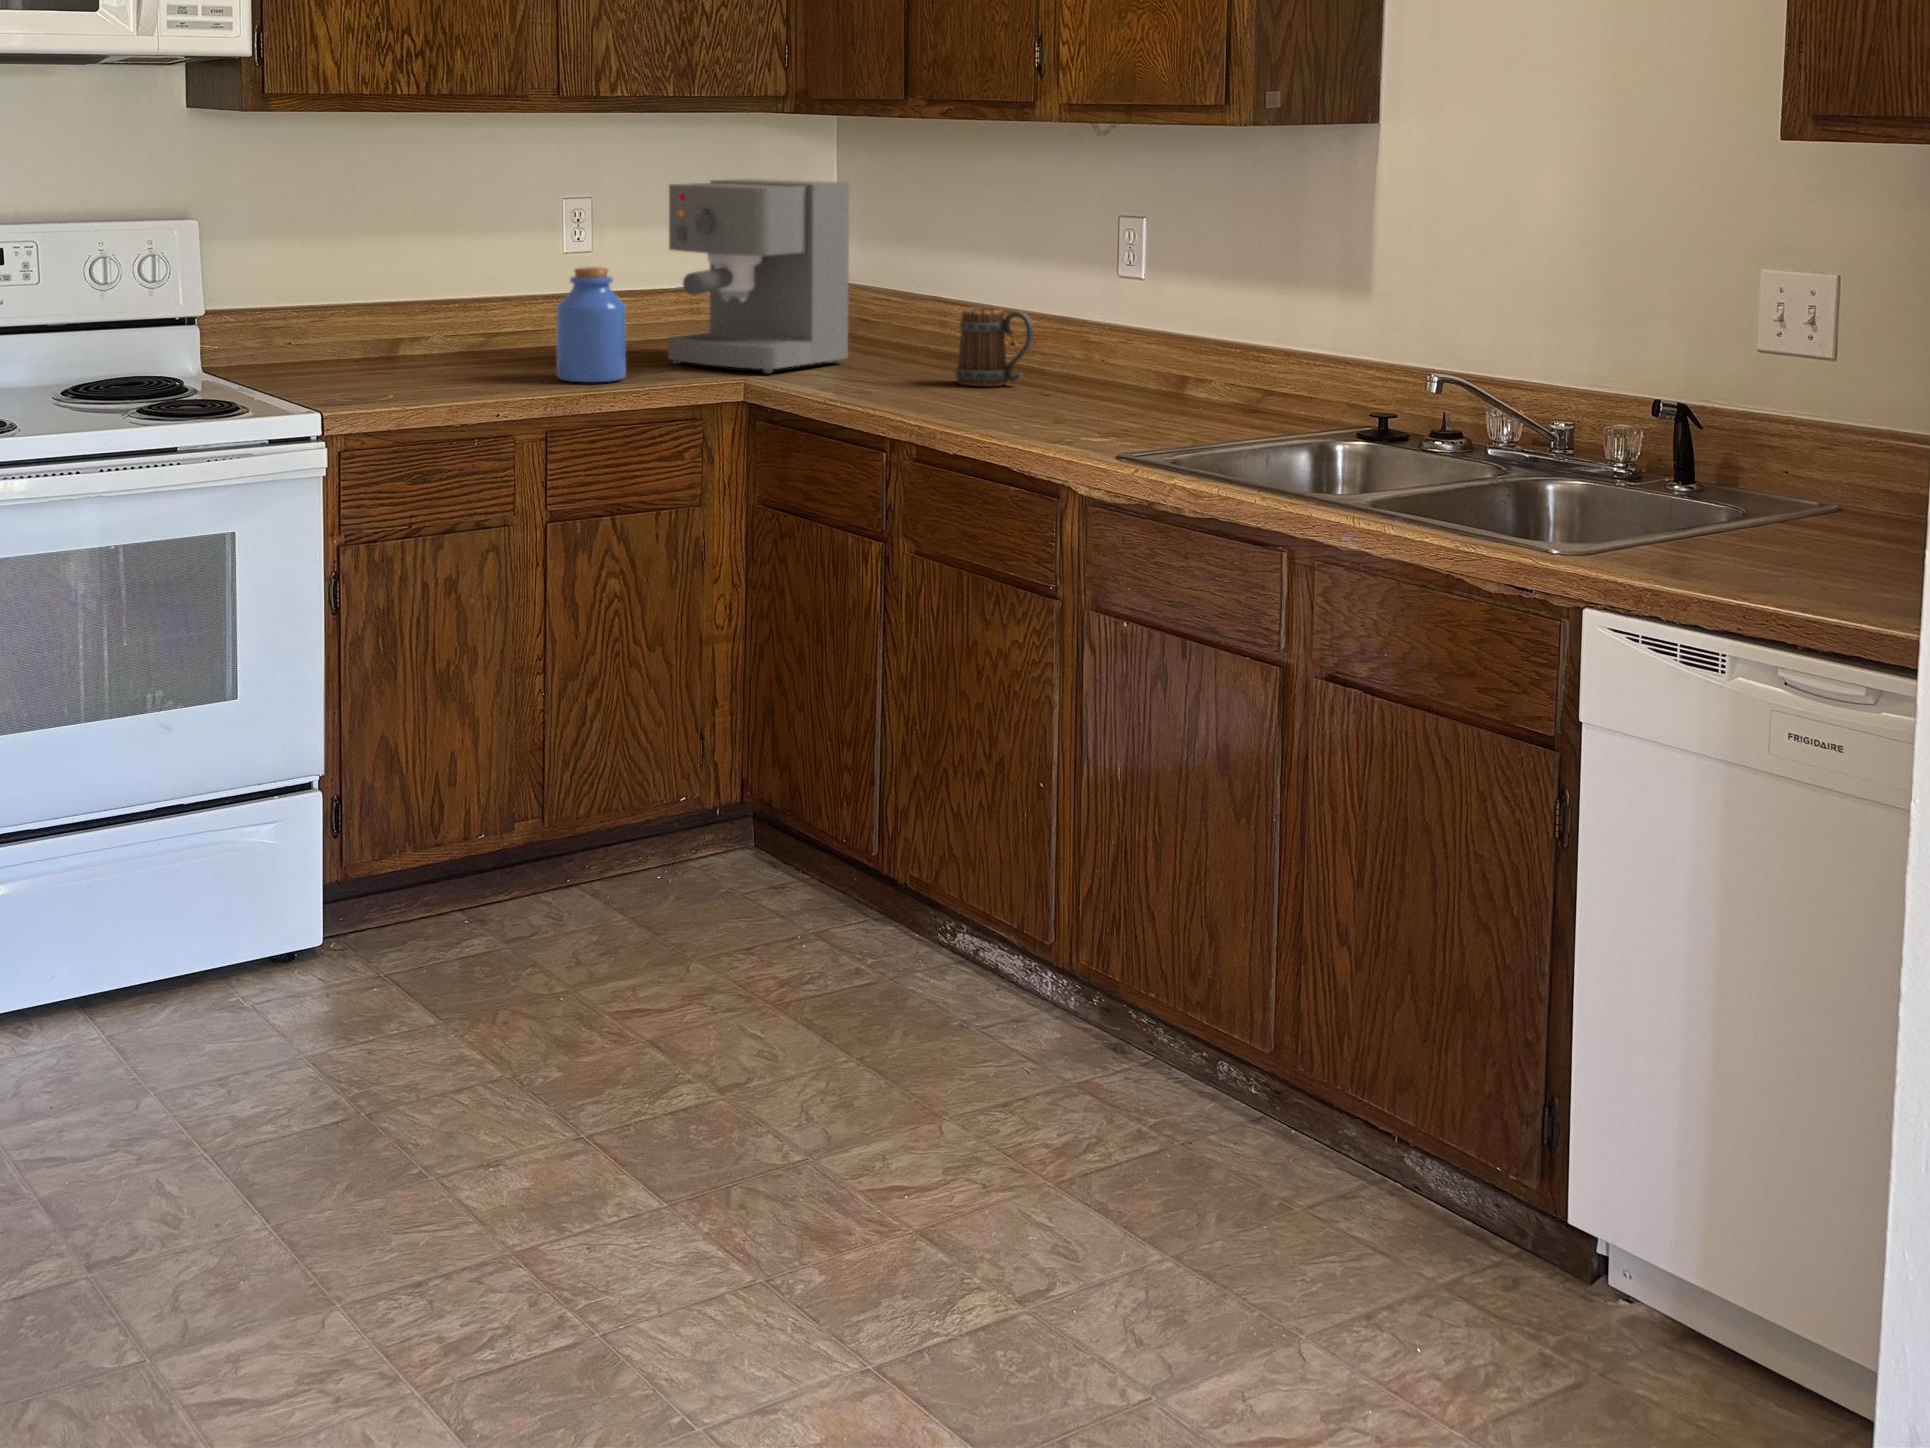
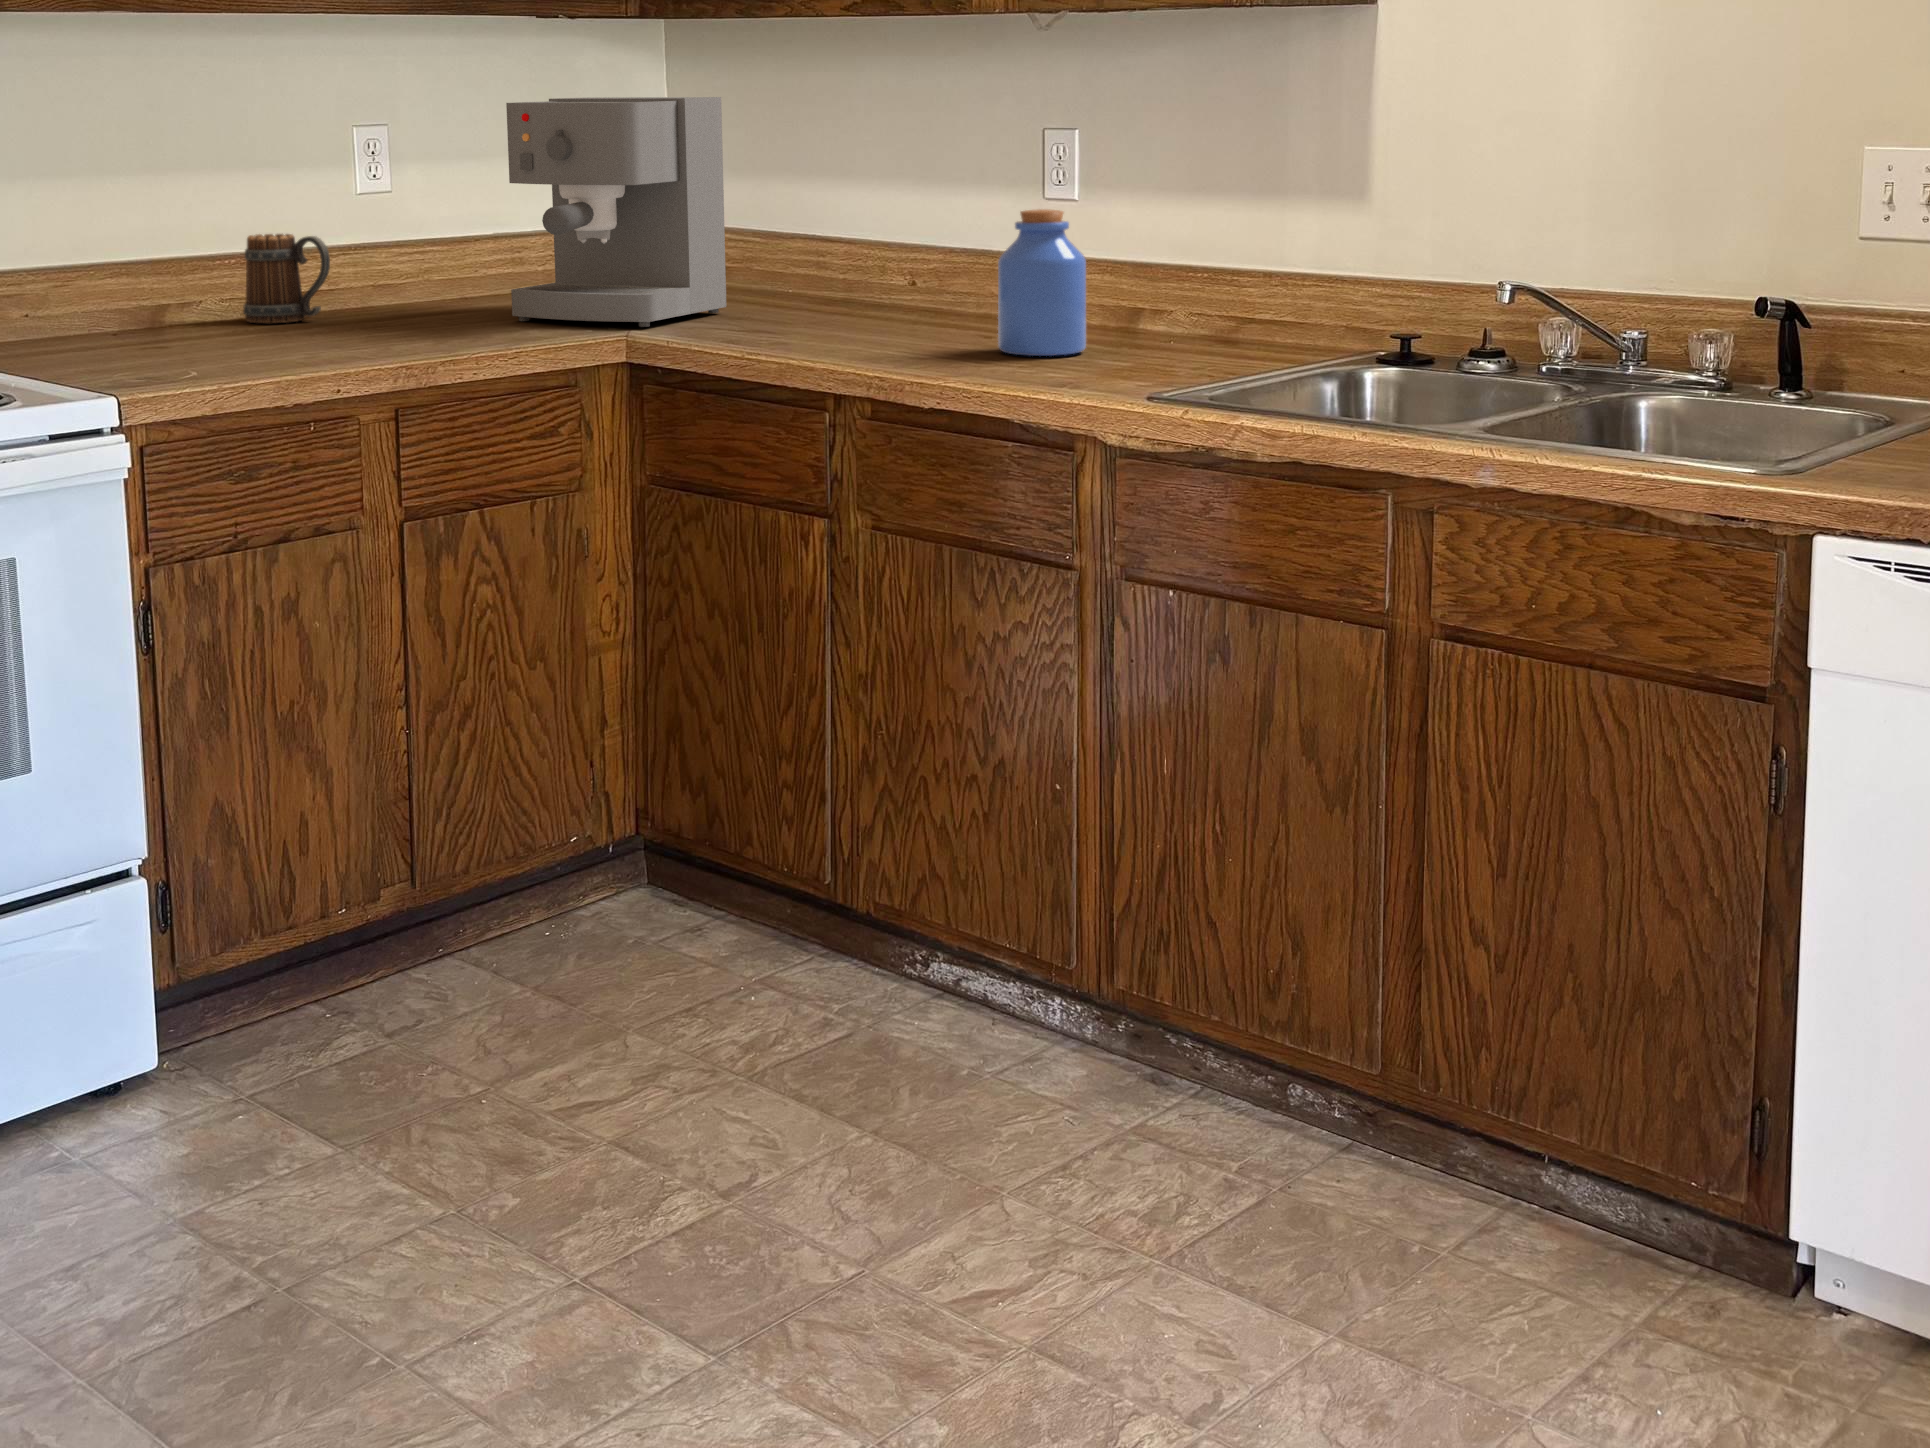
jar: present [557,267,626,382] -> present [998,209,1086,356]
mug: present [955,307,1033,386] -> present [243,234,330,323]

